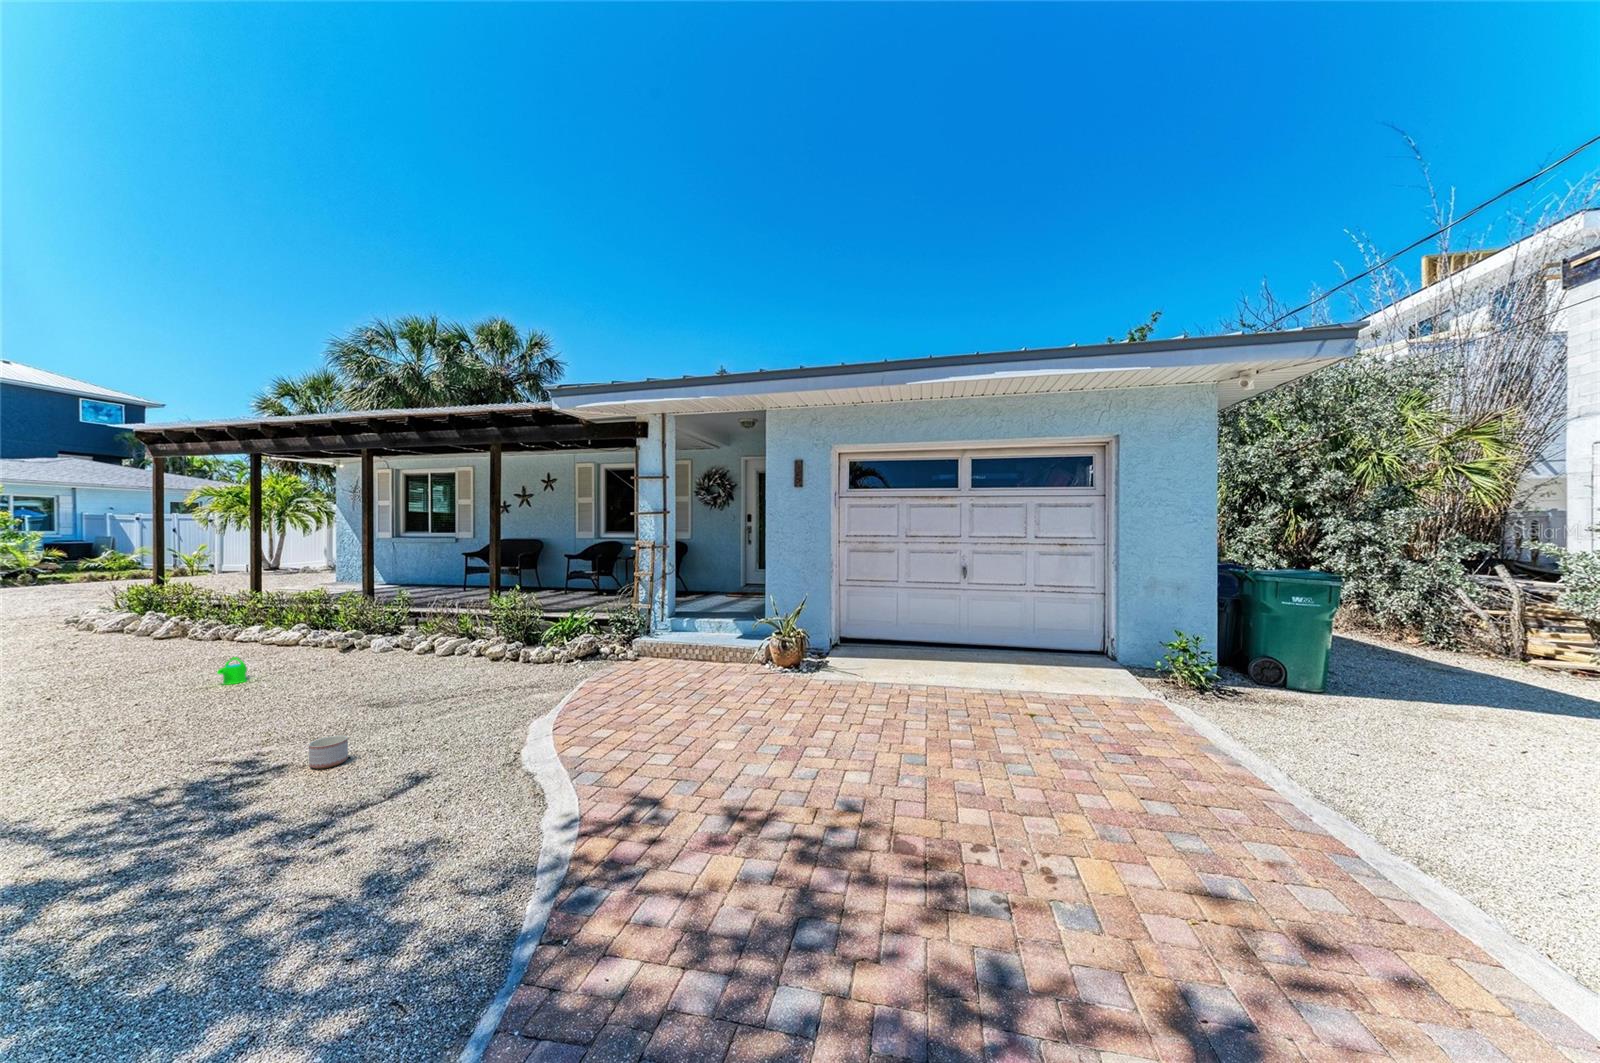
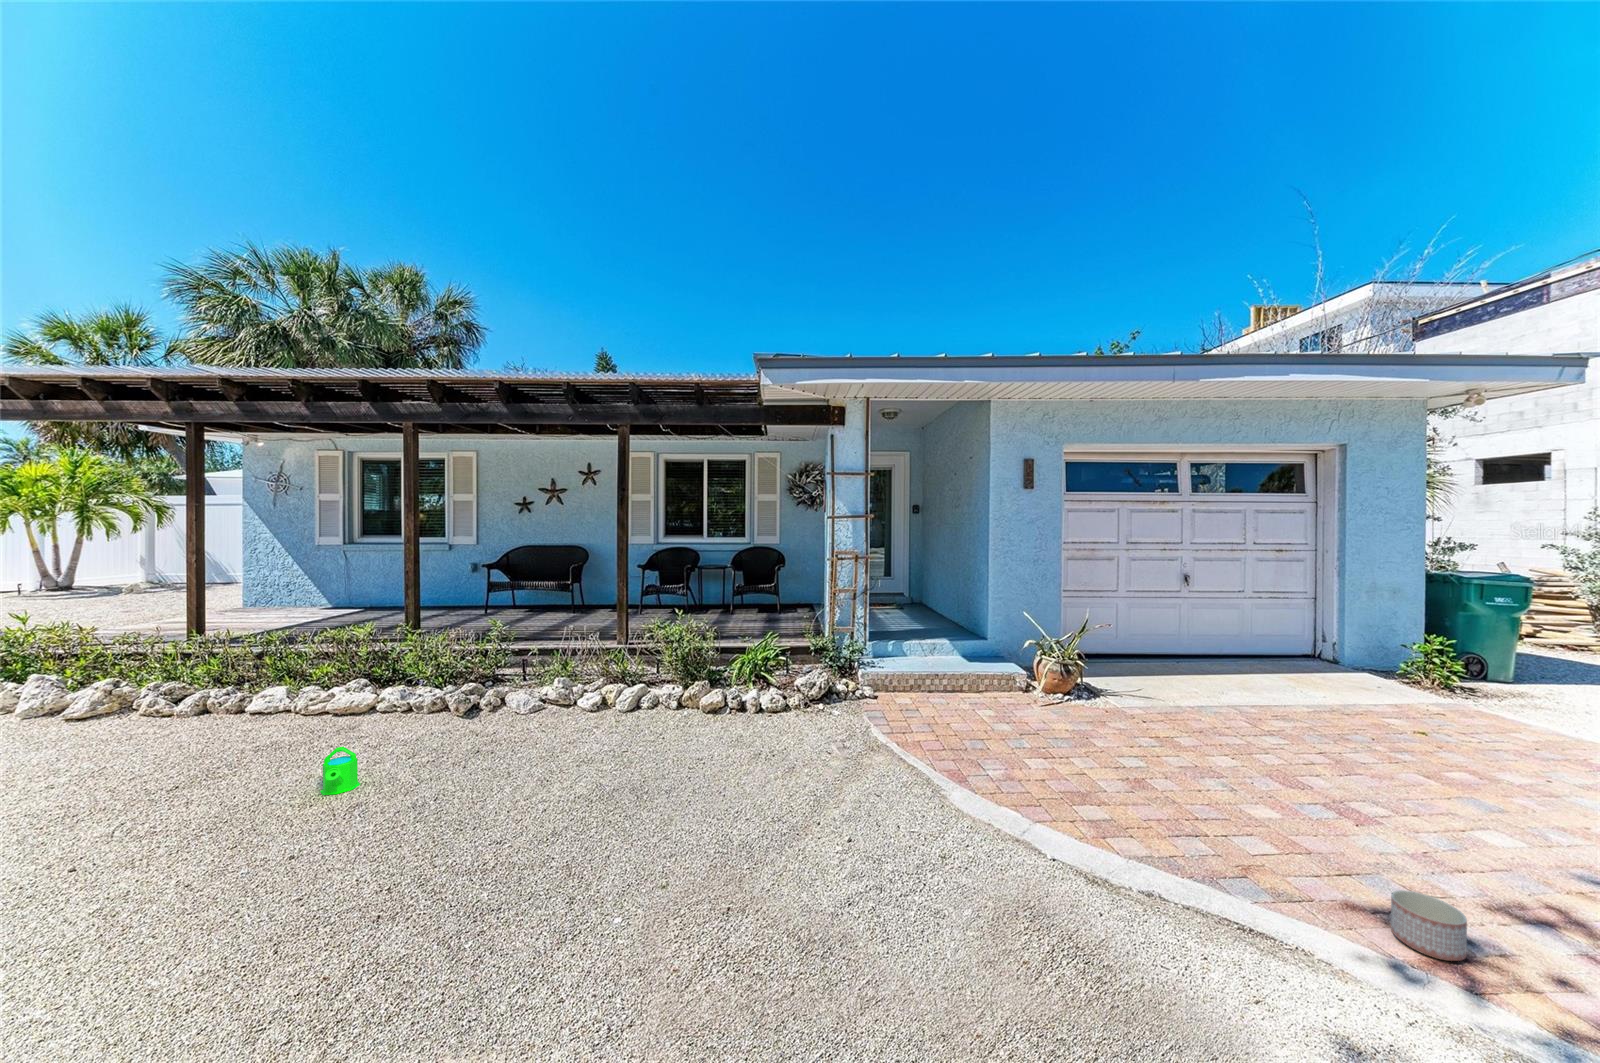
planter: present [309,735,348,769] -> present [1391,890,1467,961]

